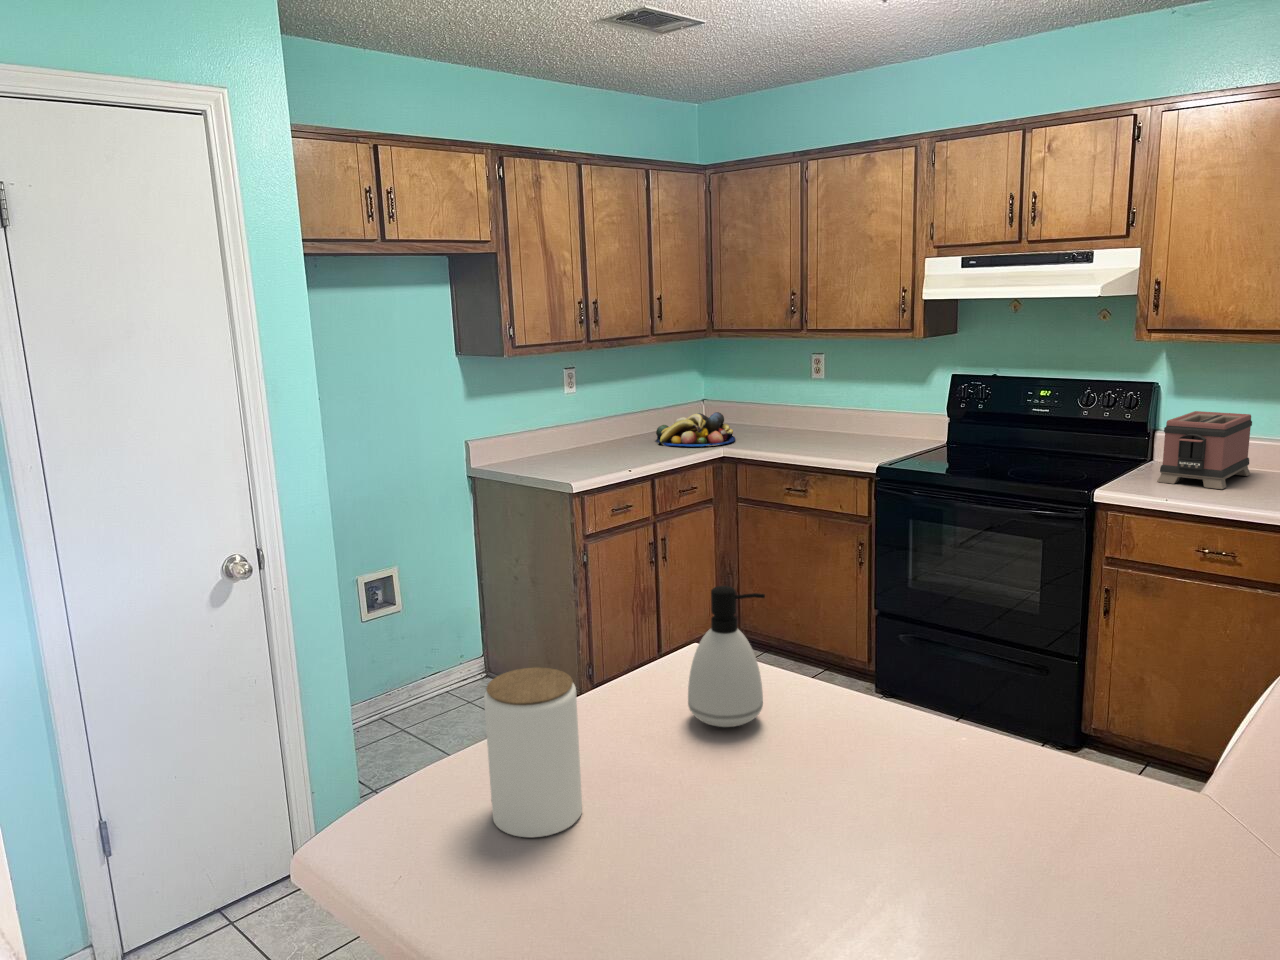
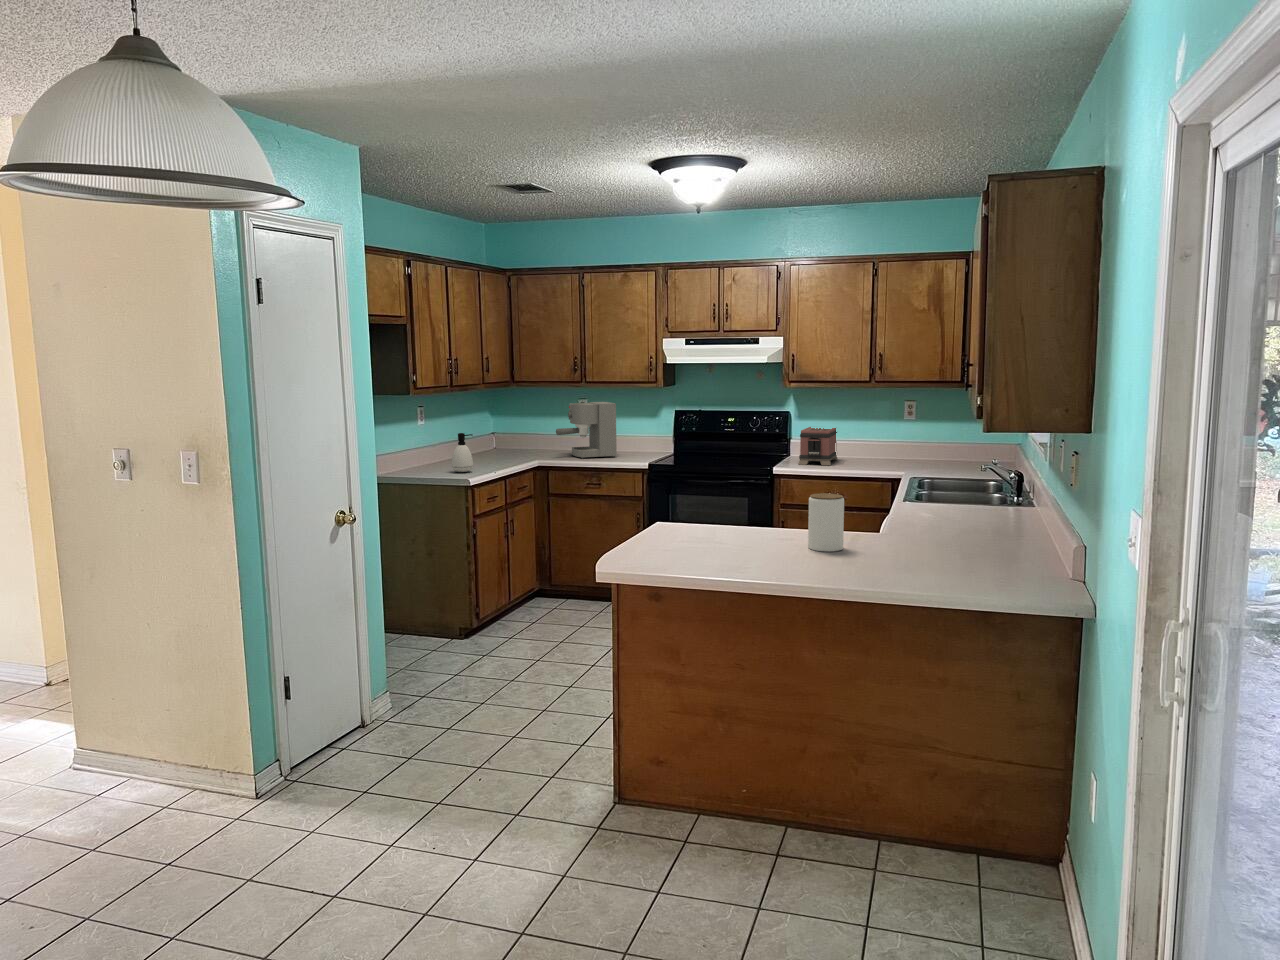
coffee maker: none [759,360,851,447] -> present [556,402,617,459]
fruit bowl: present [656,412,736,447] -> none [481,438,538,461]
soap dispenser: present [688,586,765,727] -> present [452,433,473,472]
jar: present [484,667,582,837] -> present [808,493,844,551]

